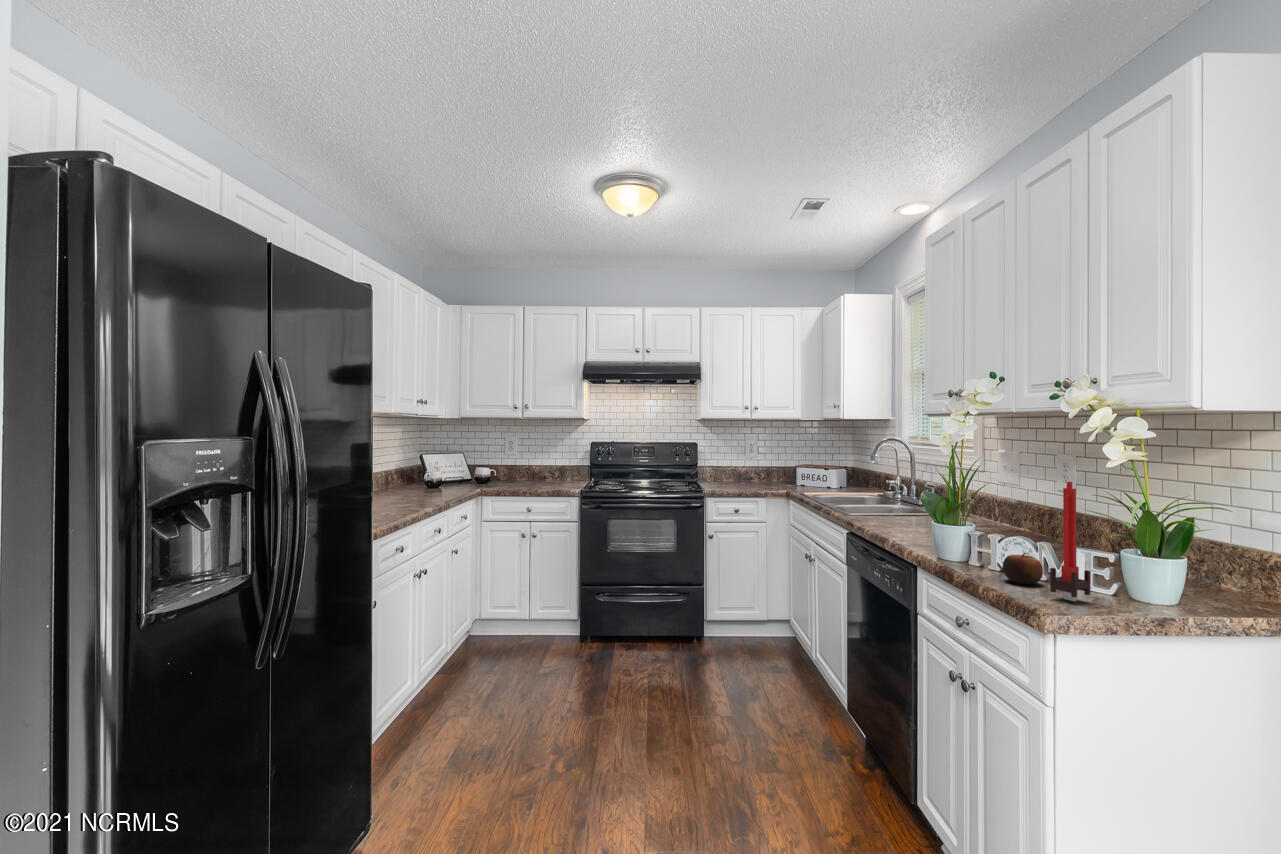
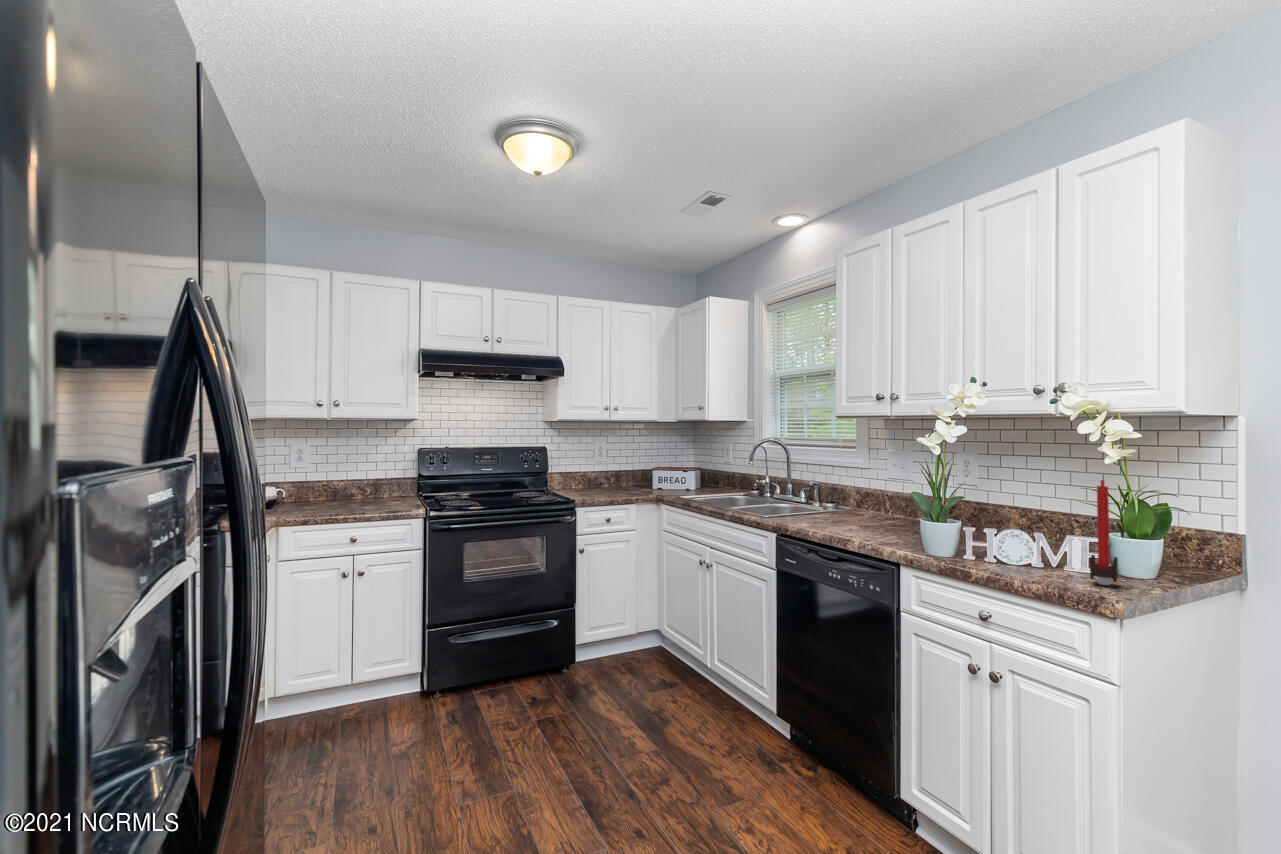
apple: present [1002,553,1043,584] -> none [1018,545,1055,573]

